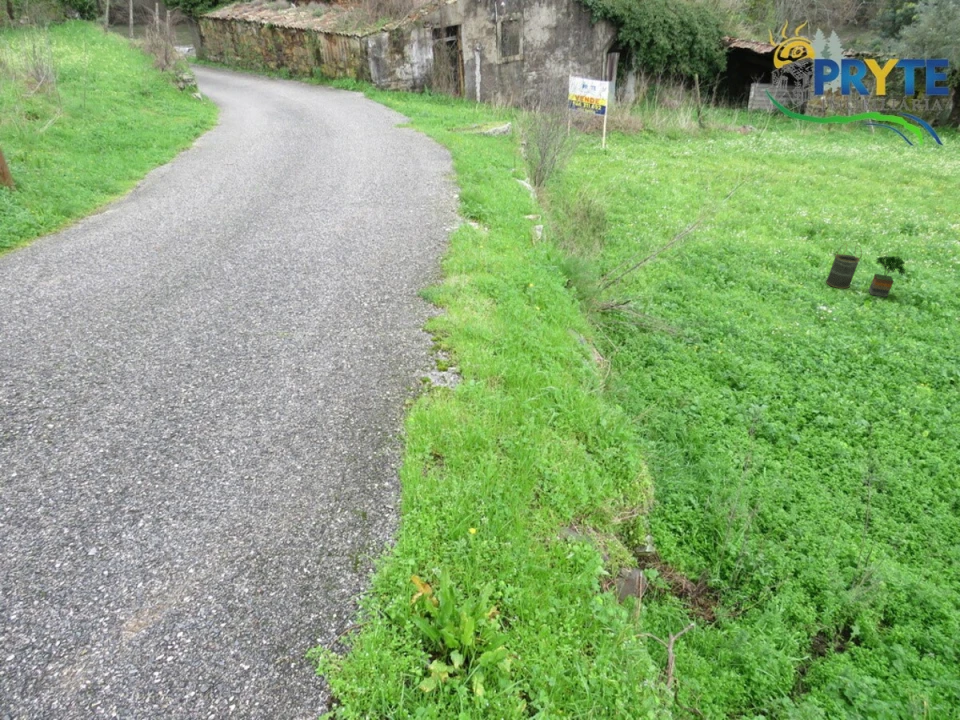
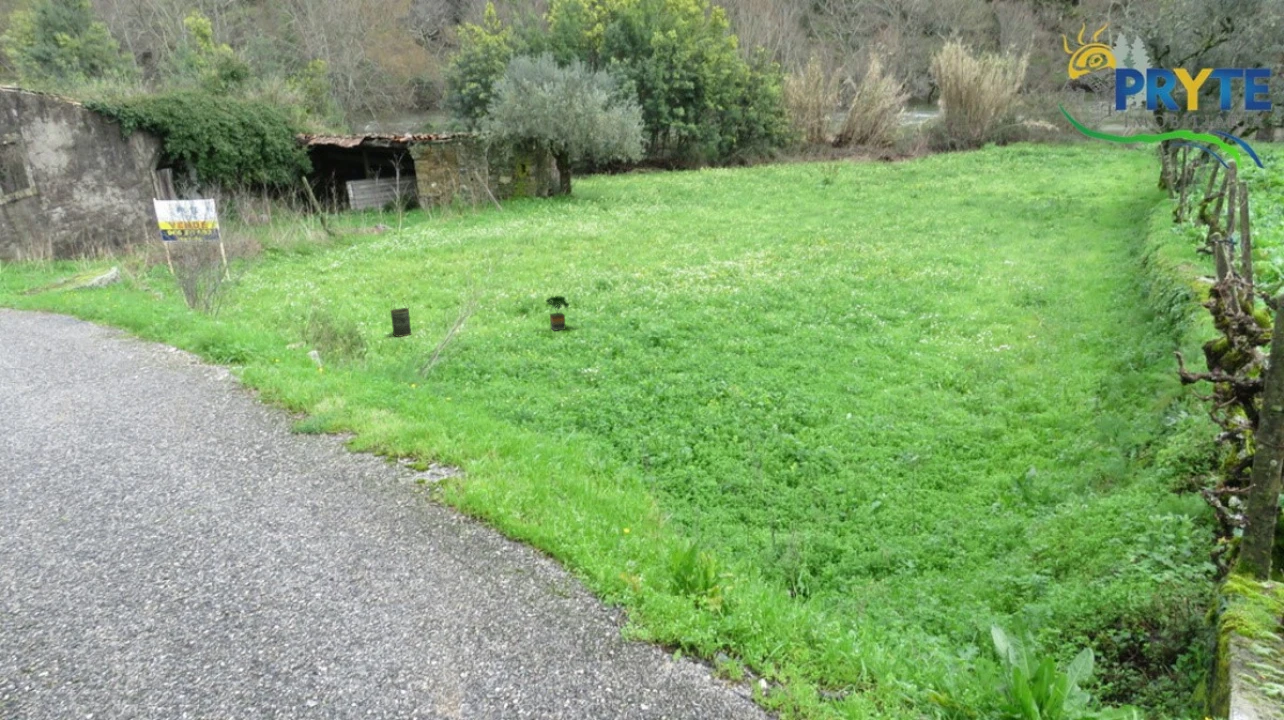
basket: present [826,254,860,288] -> present [391,308,411,336]

